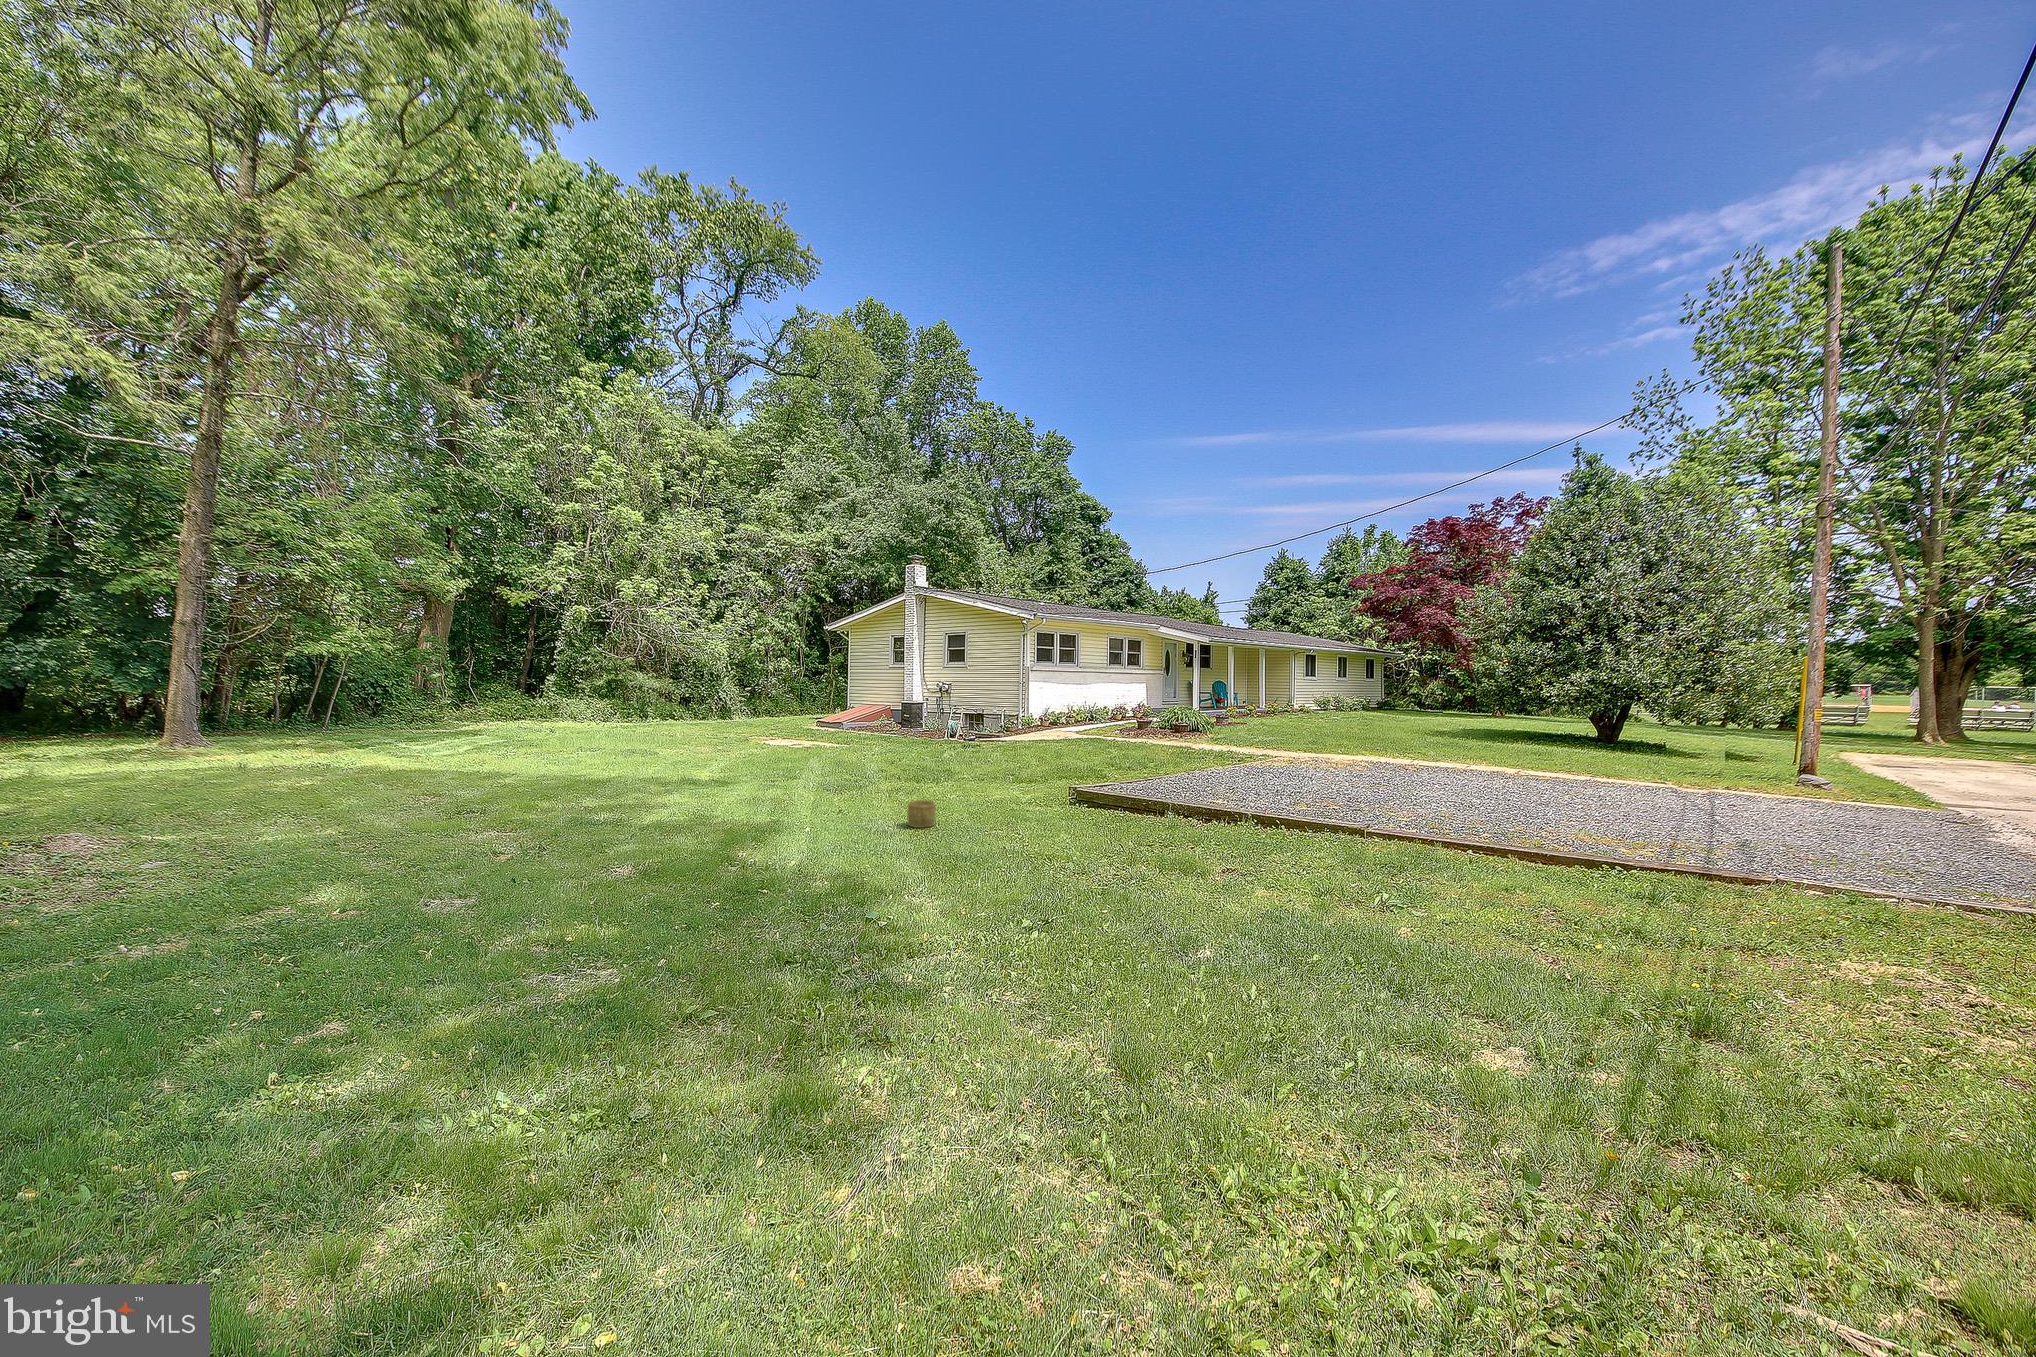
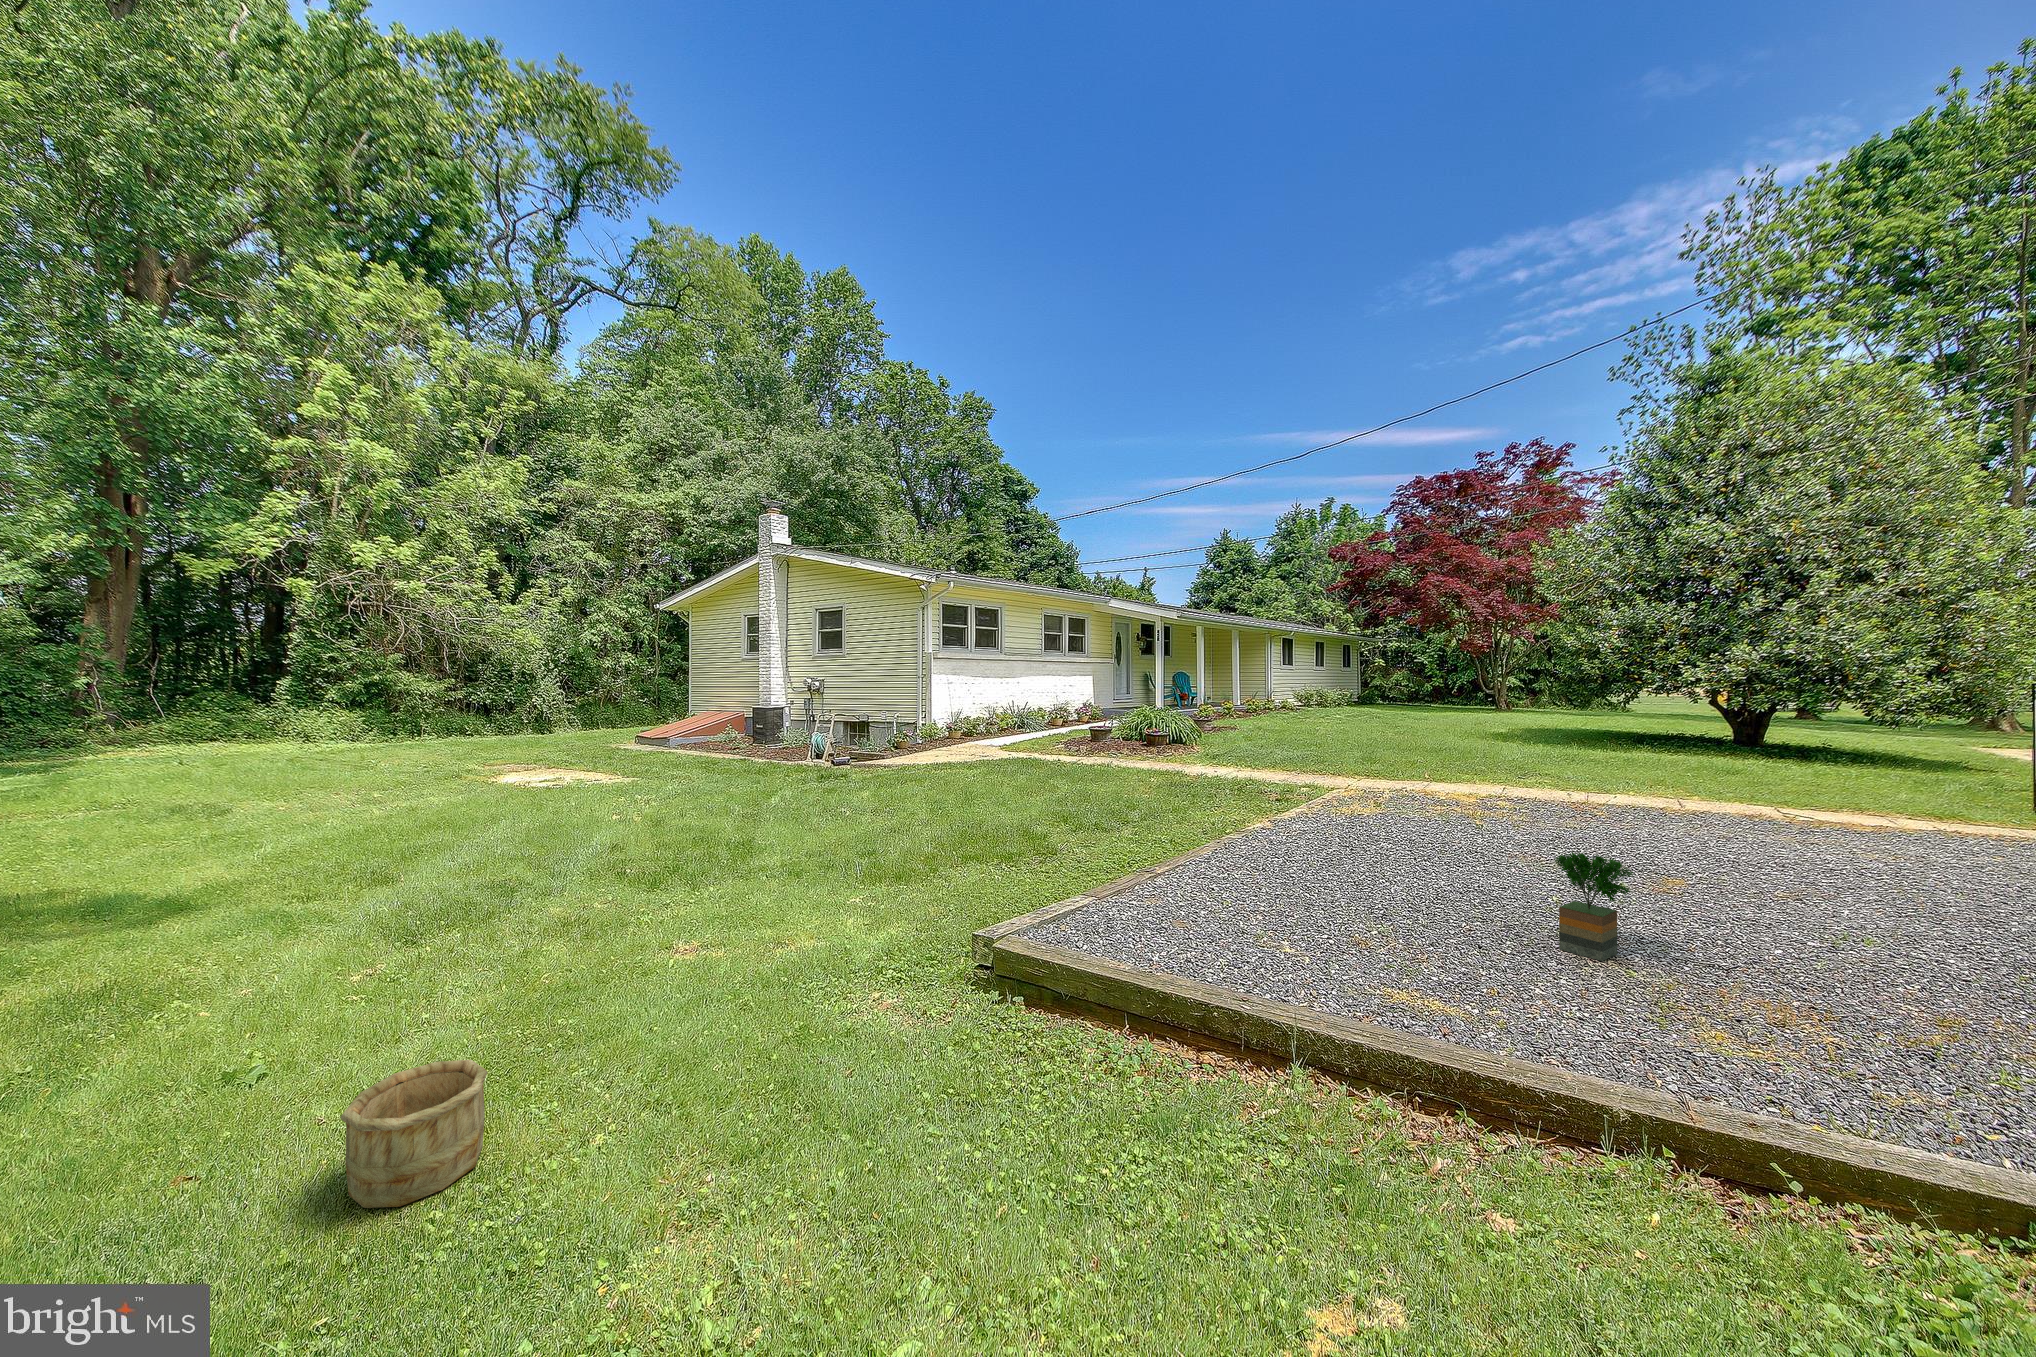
potted tree: none [1292,768,1319,808] -> present [1556,852,1633,961]

